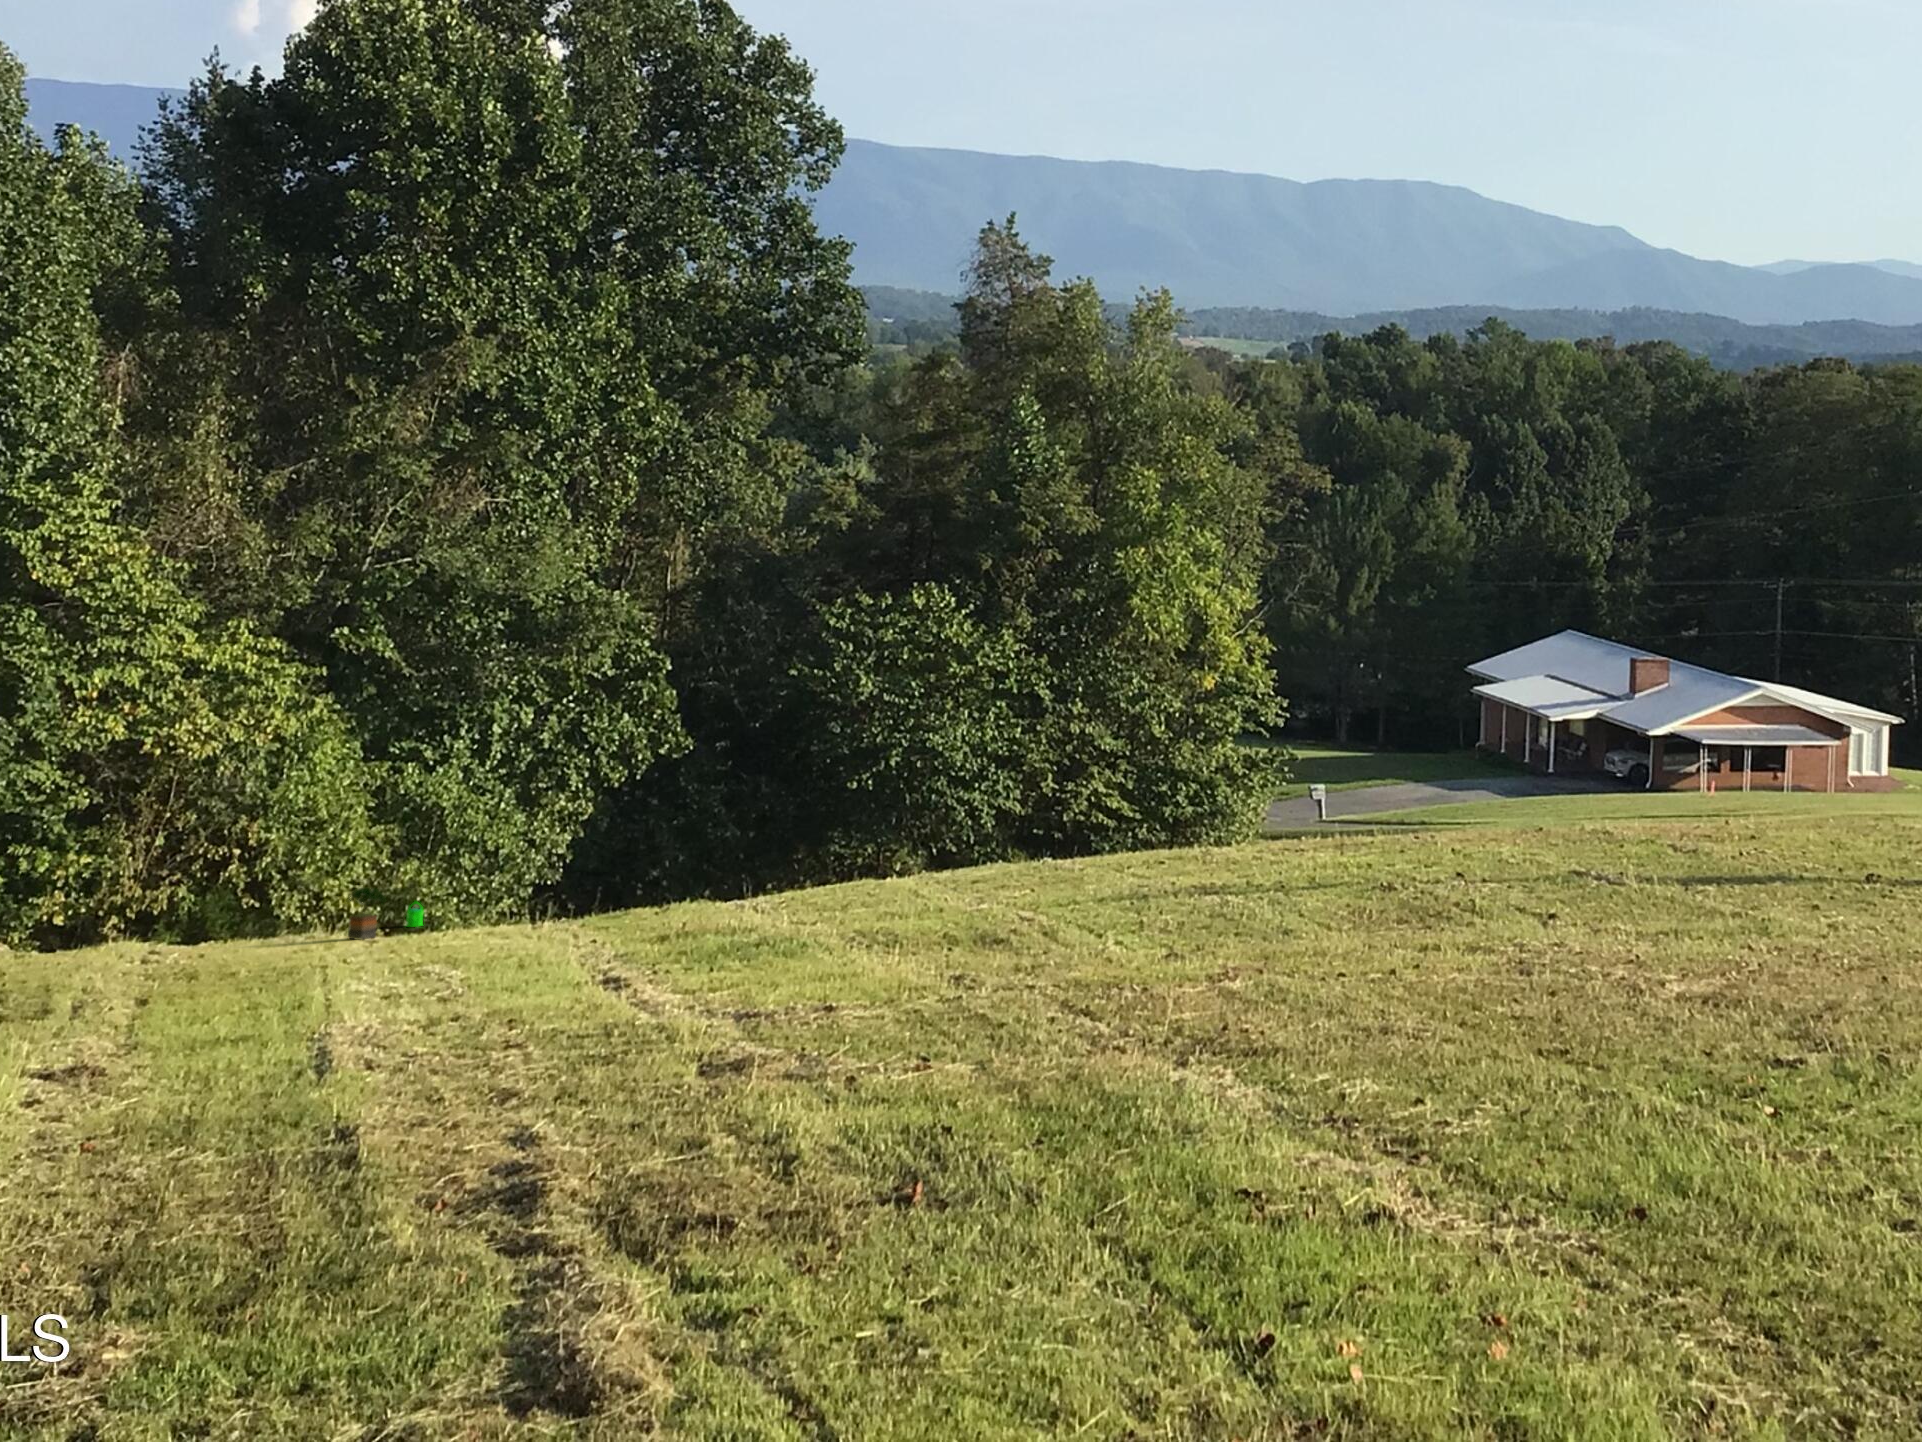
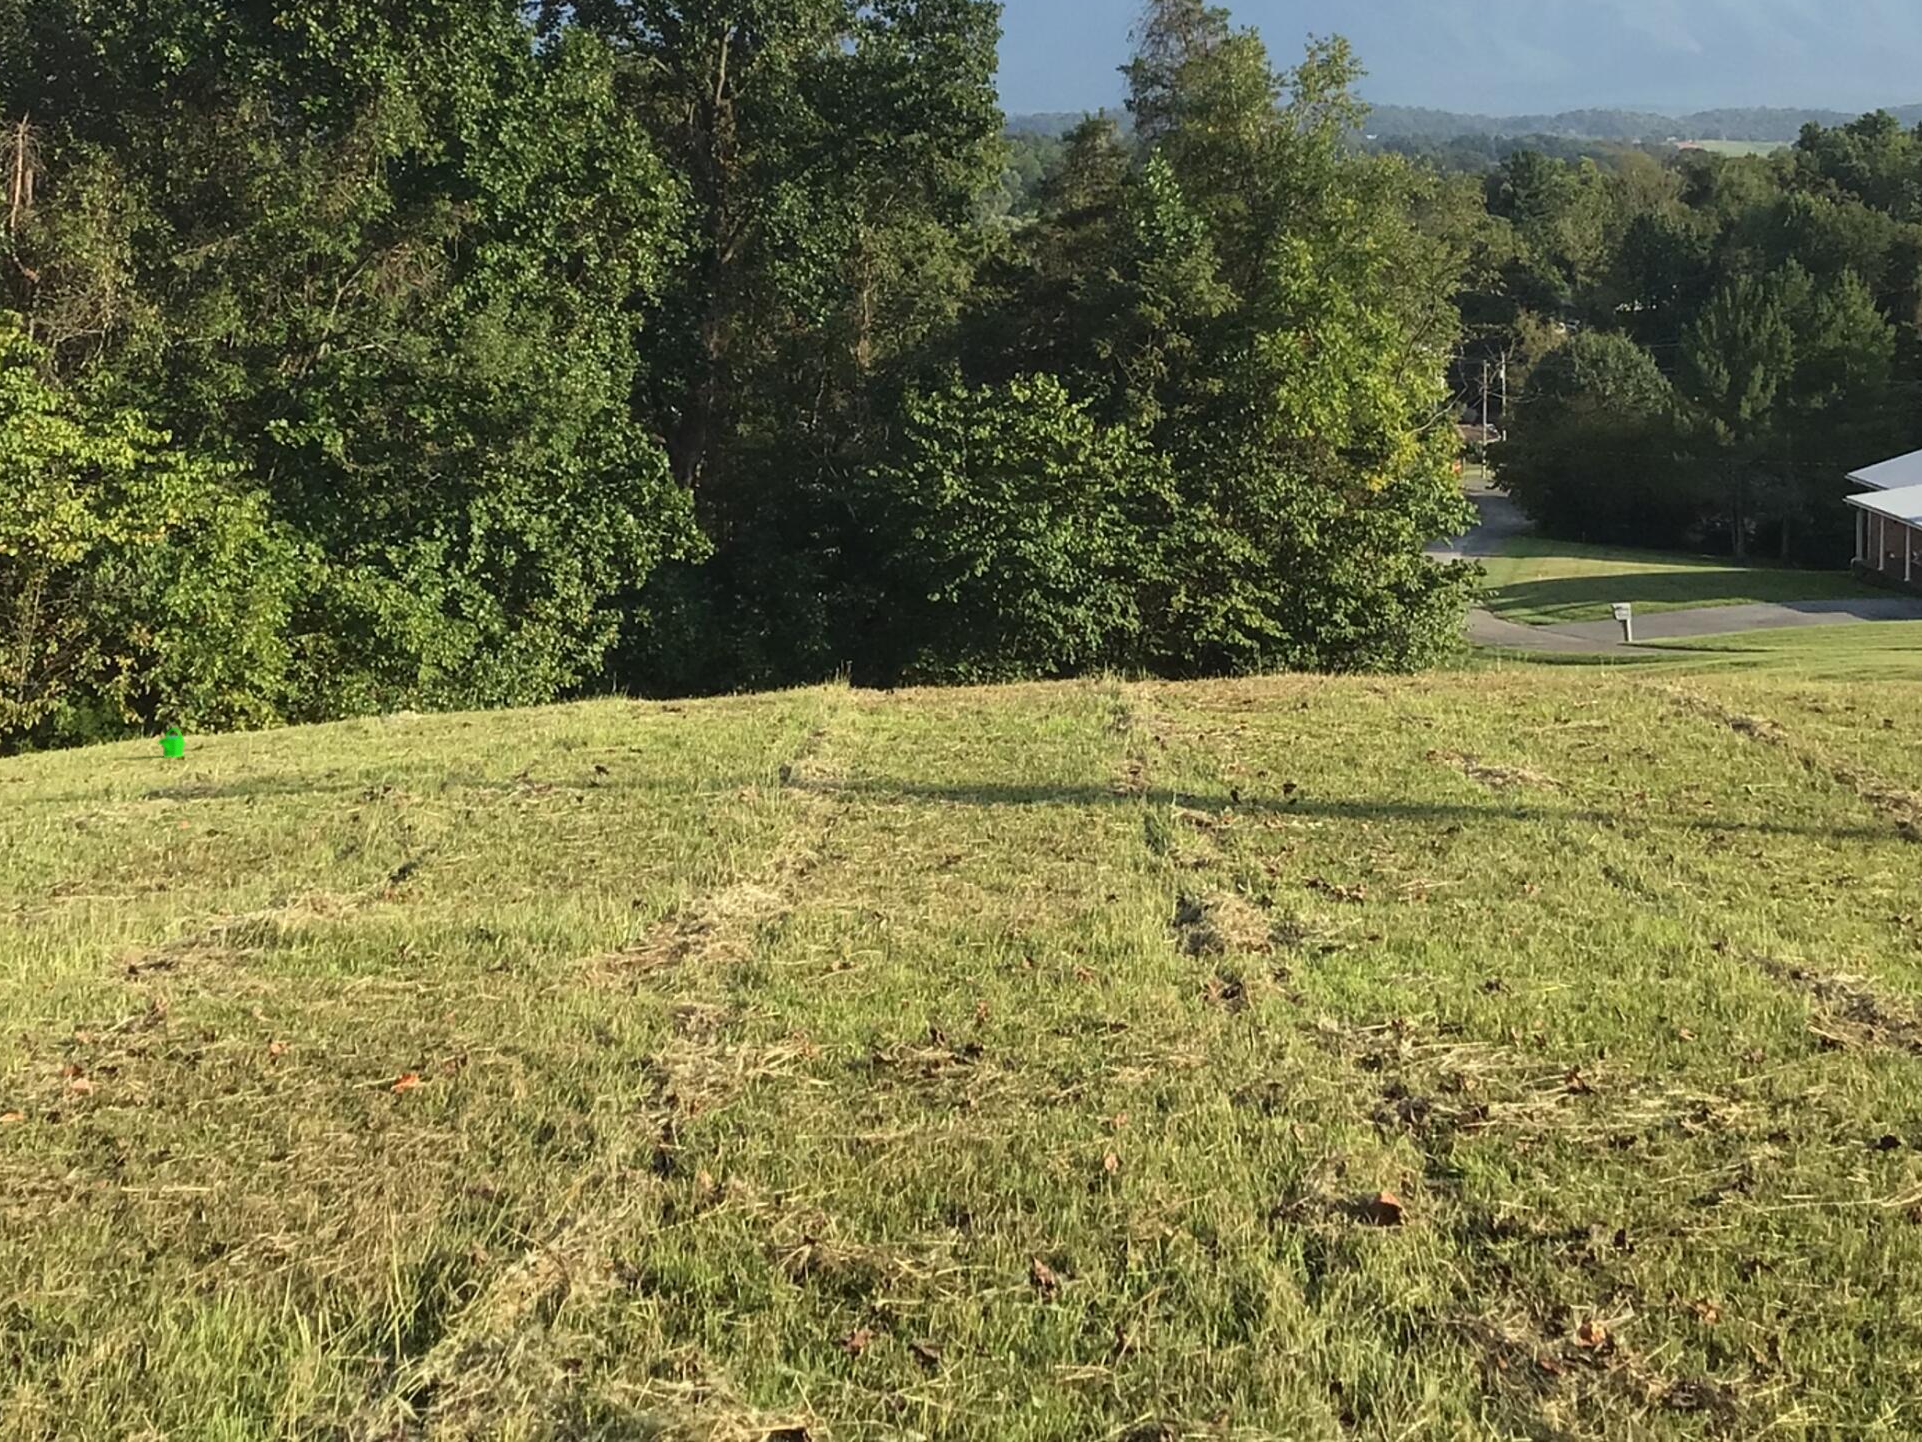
potted tree: present [346,888,386,940] -> none [44,710,93,774]

